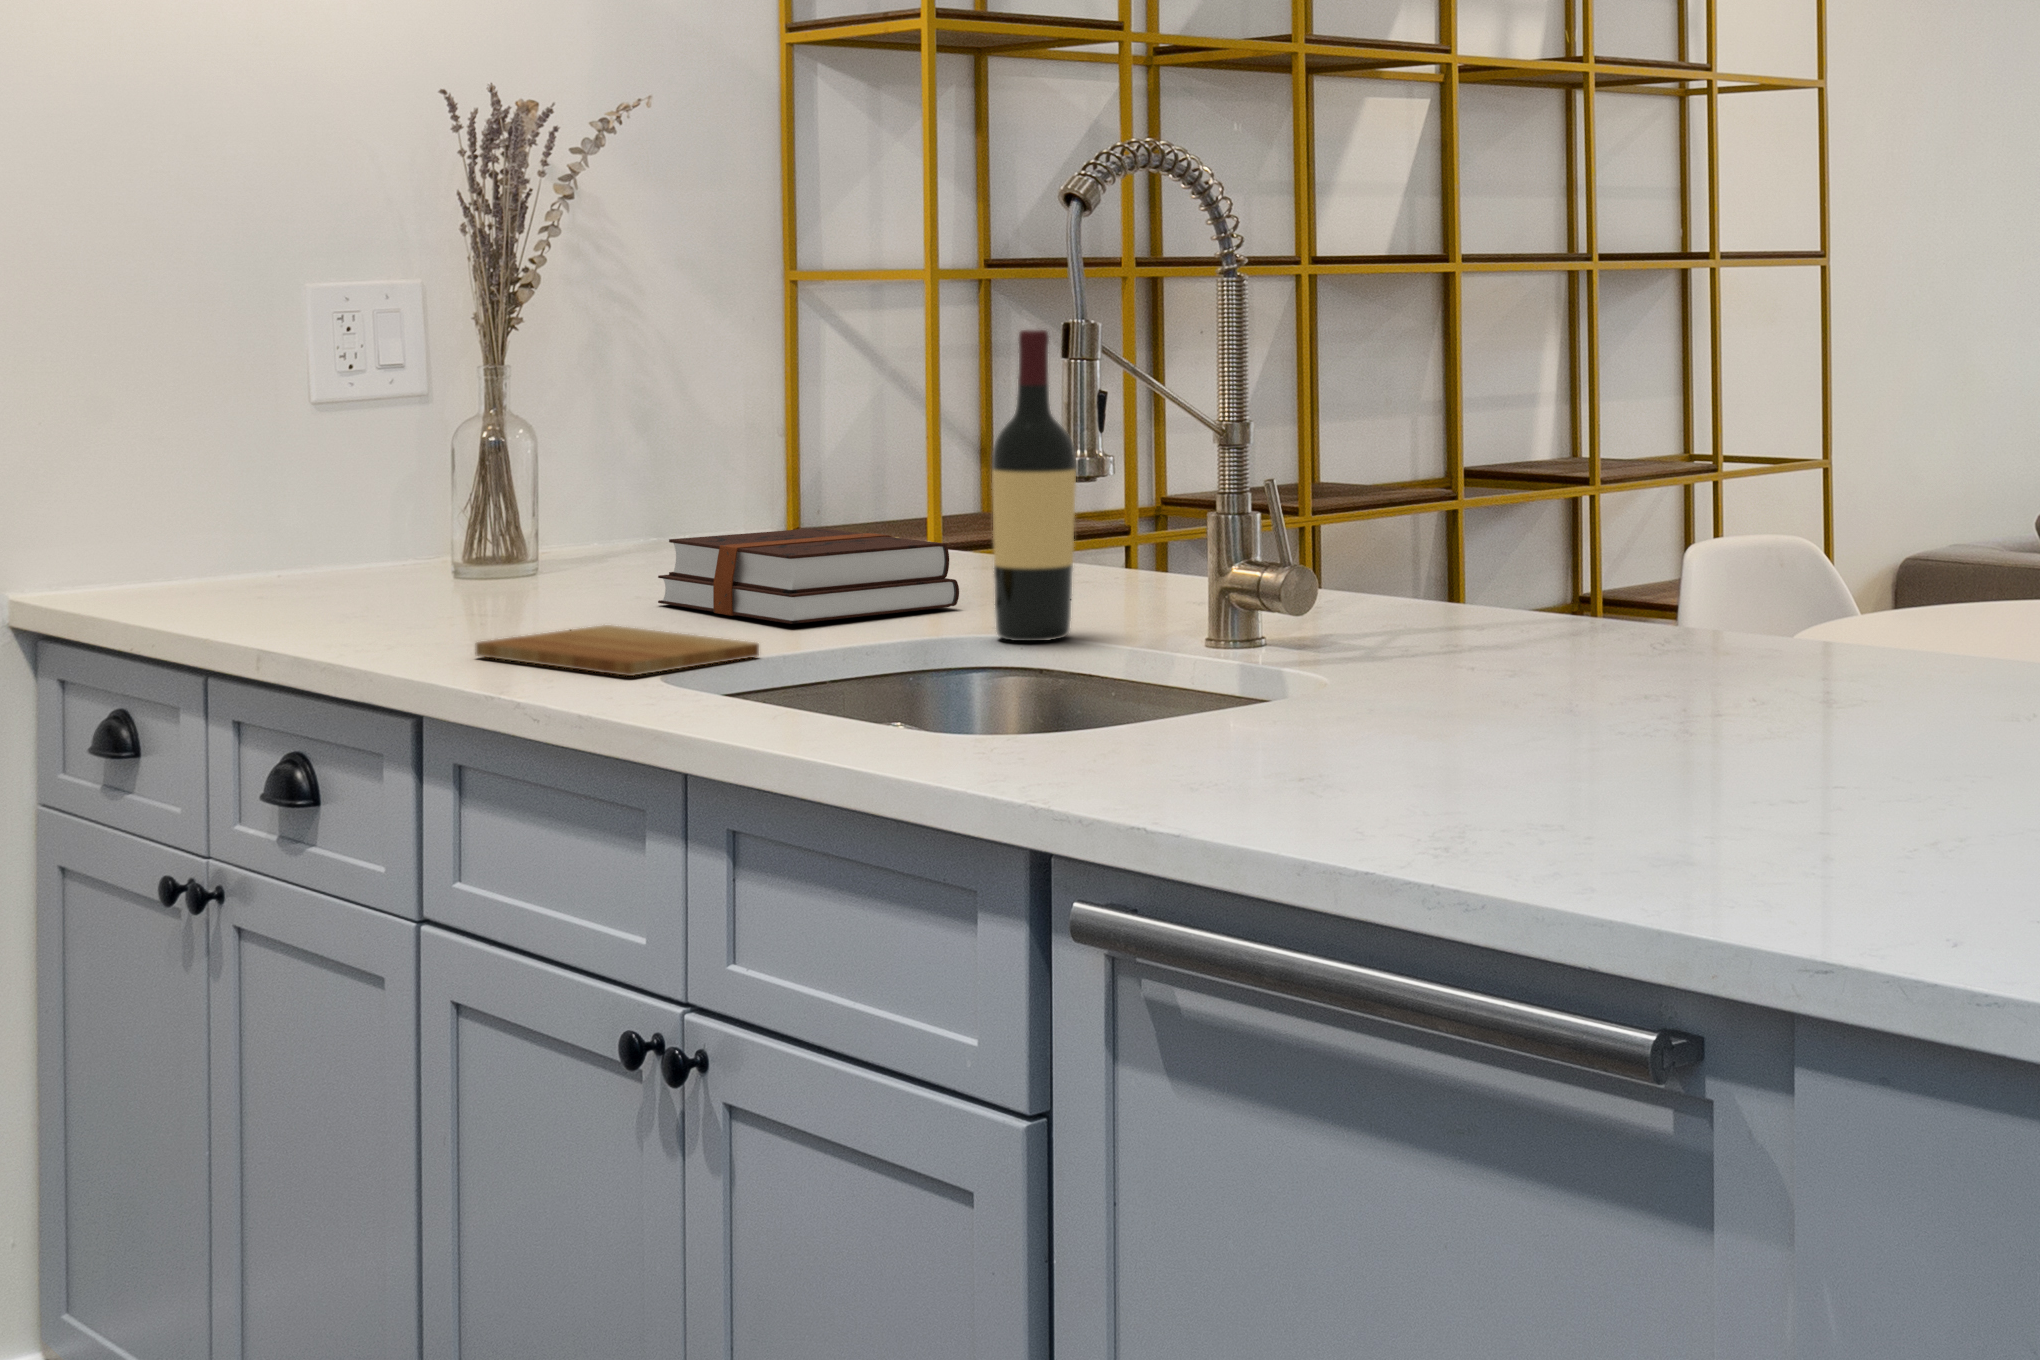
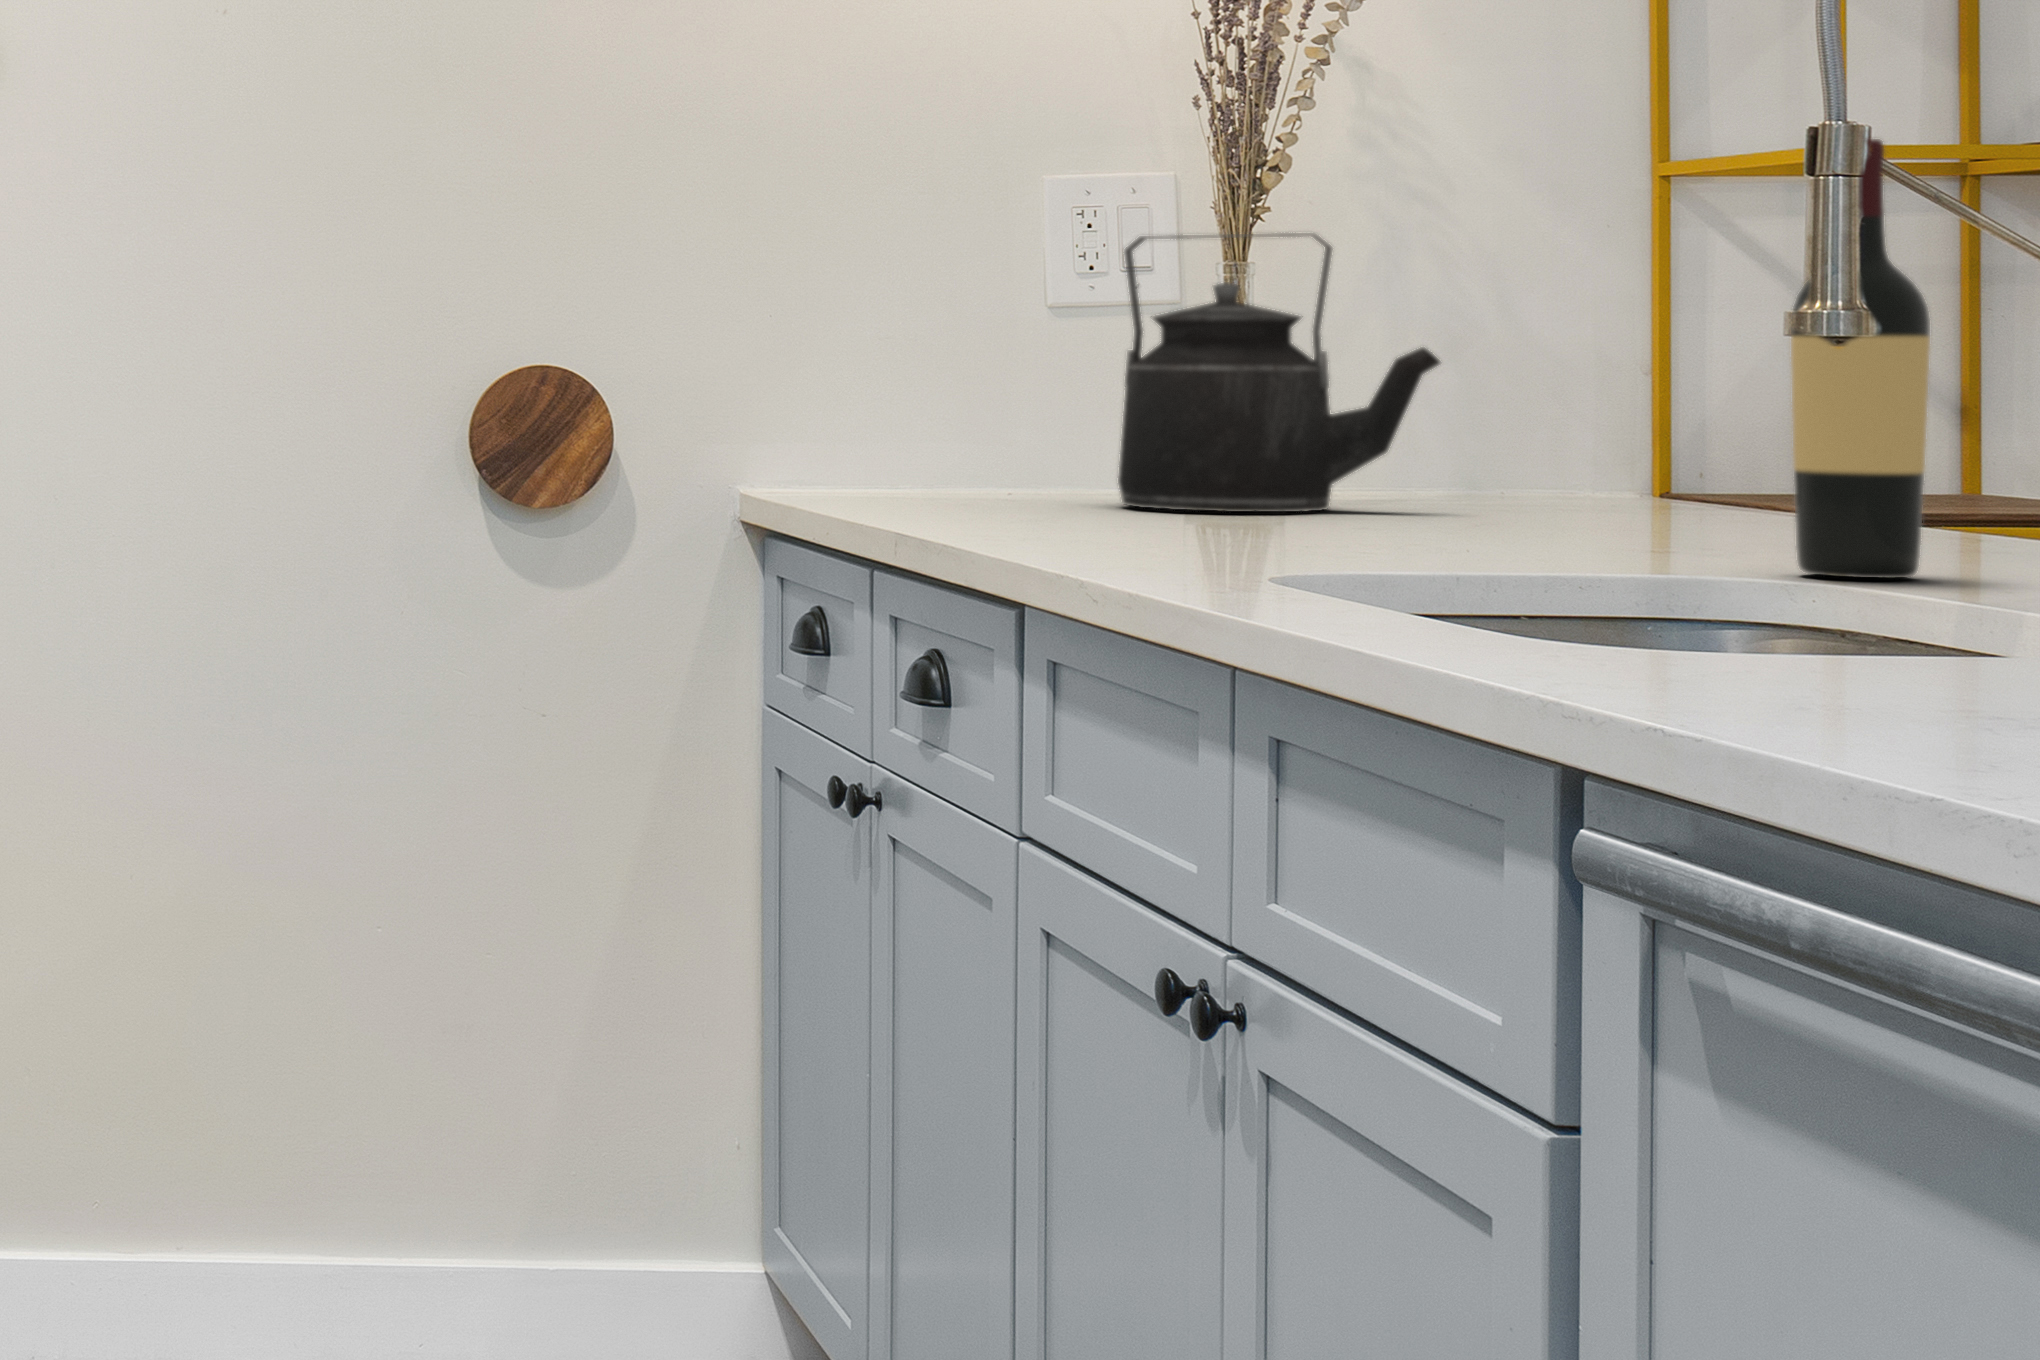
kettle: none [396,344,669,590] -> present [1118,233,1440,512]
hardback book: present [658,528,959,624] -> none [1386,450,1789,547]
cutting board: present [475,625,759,676] -> none [1102,529,1434,566]

